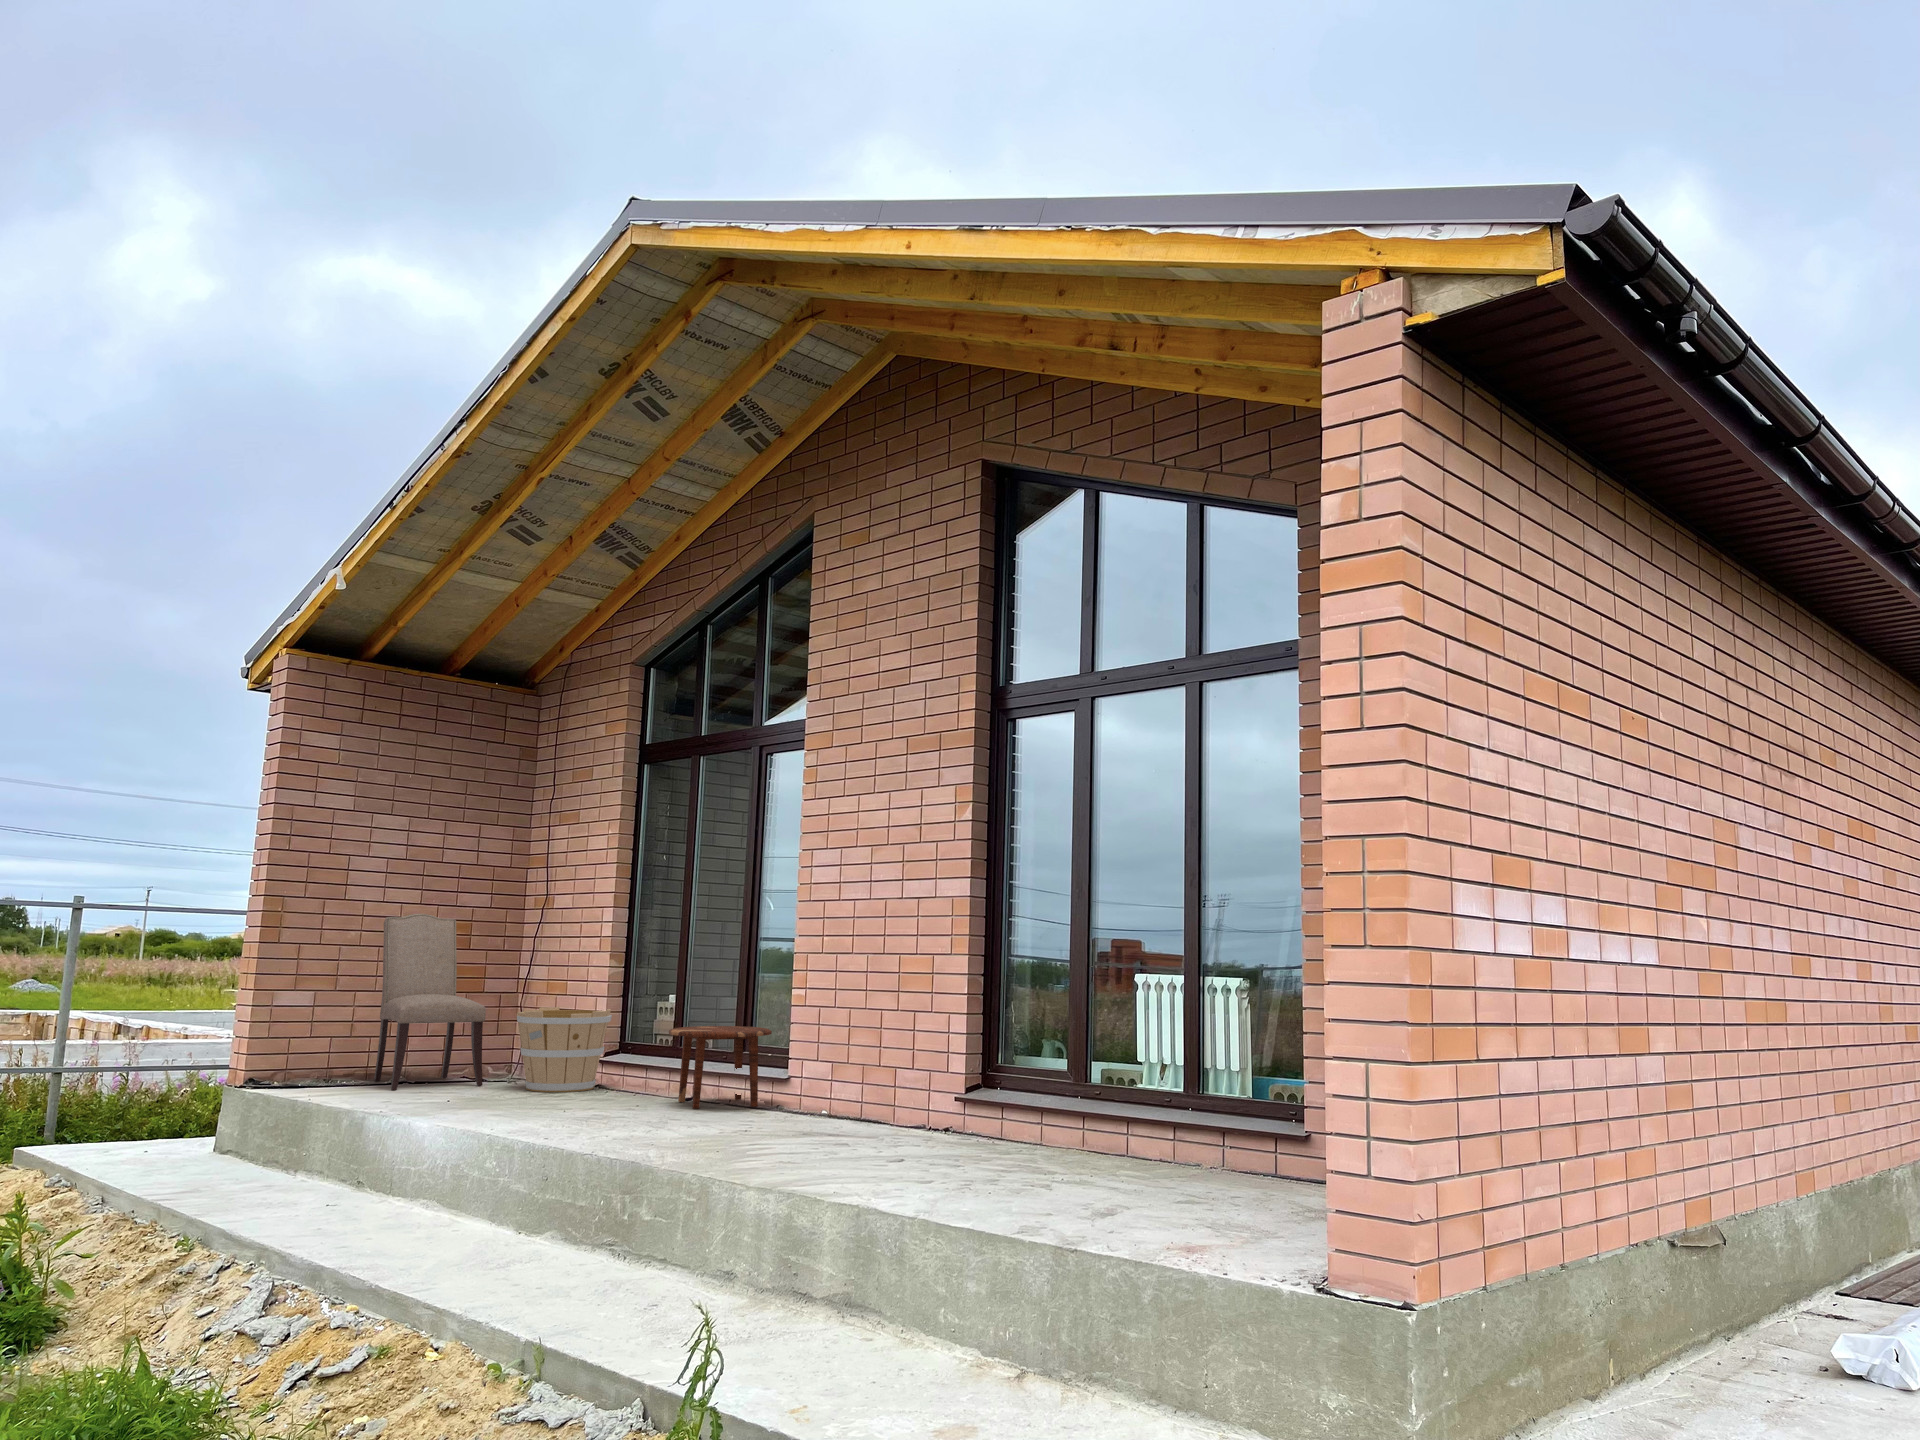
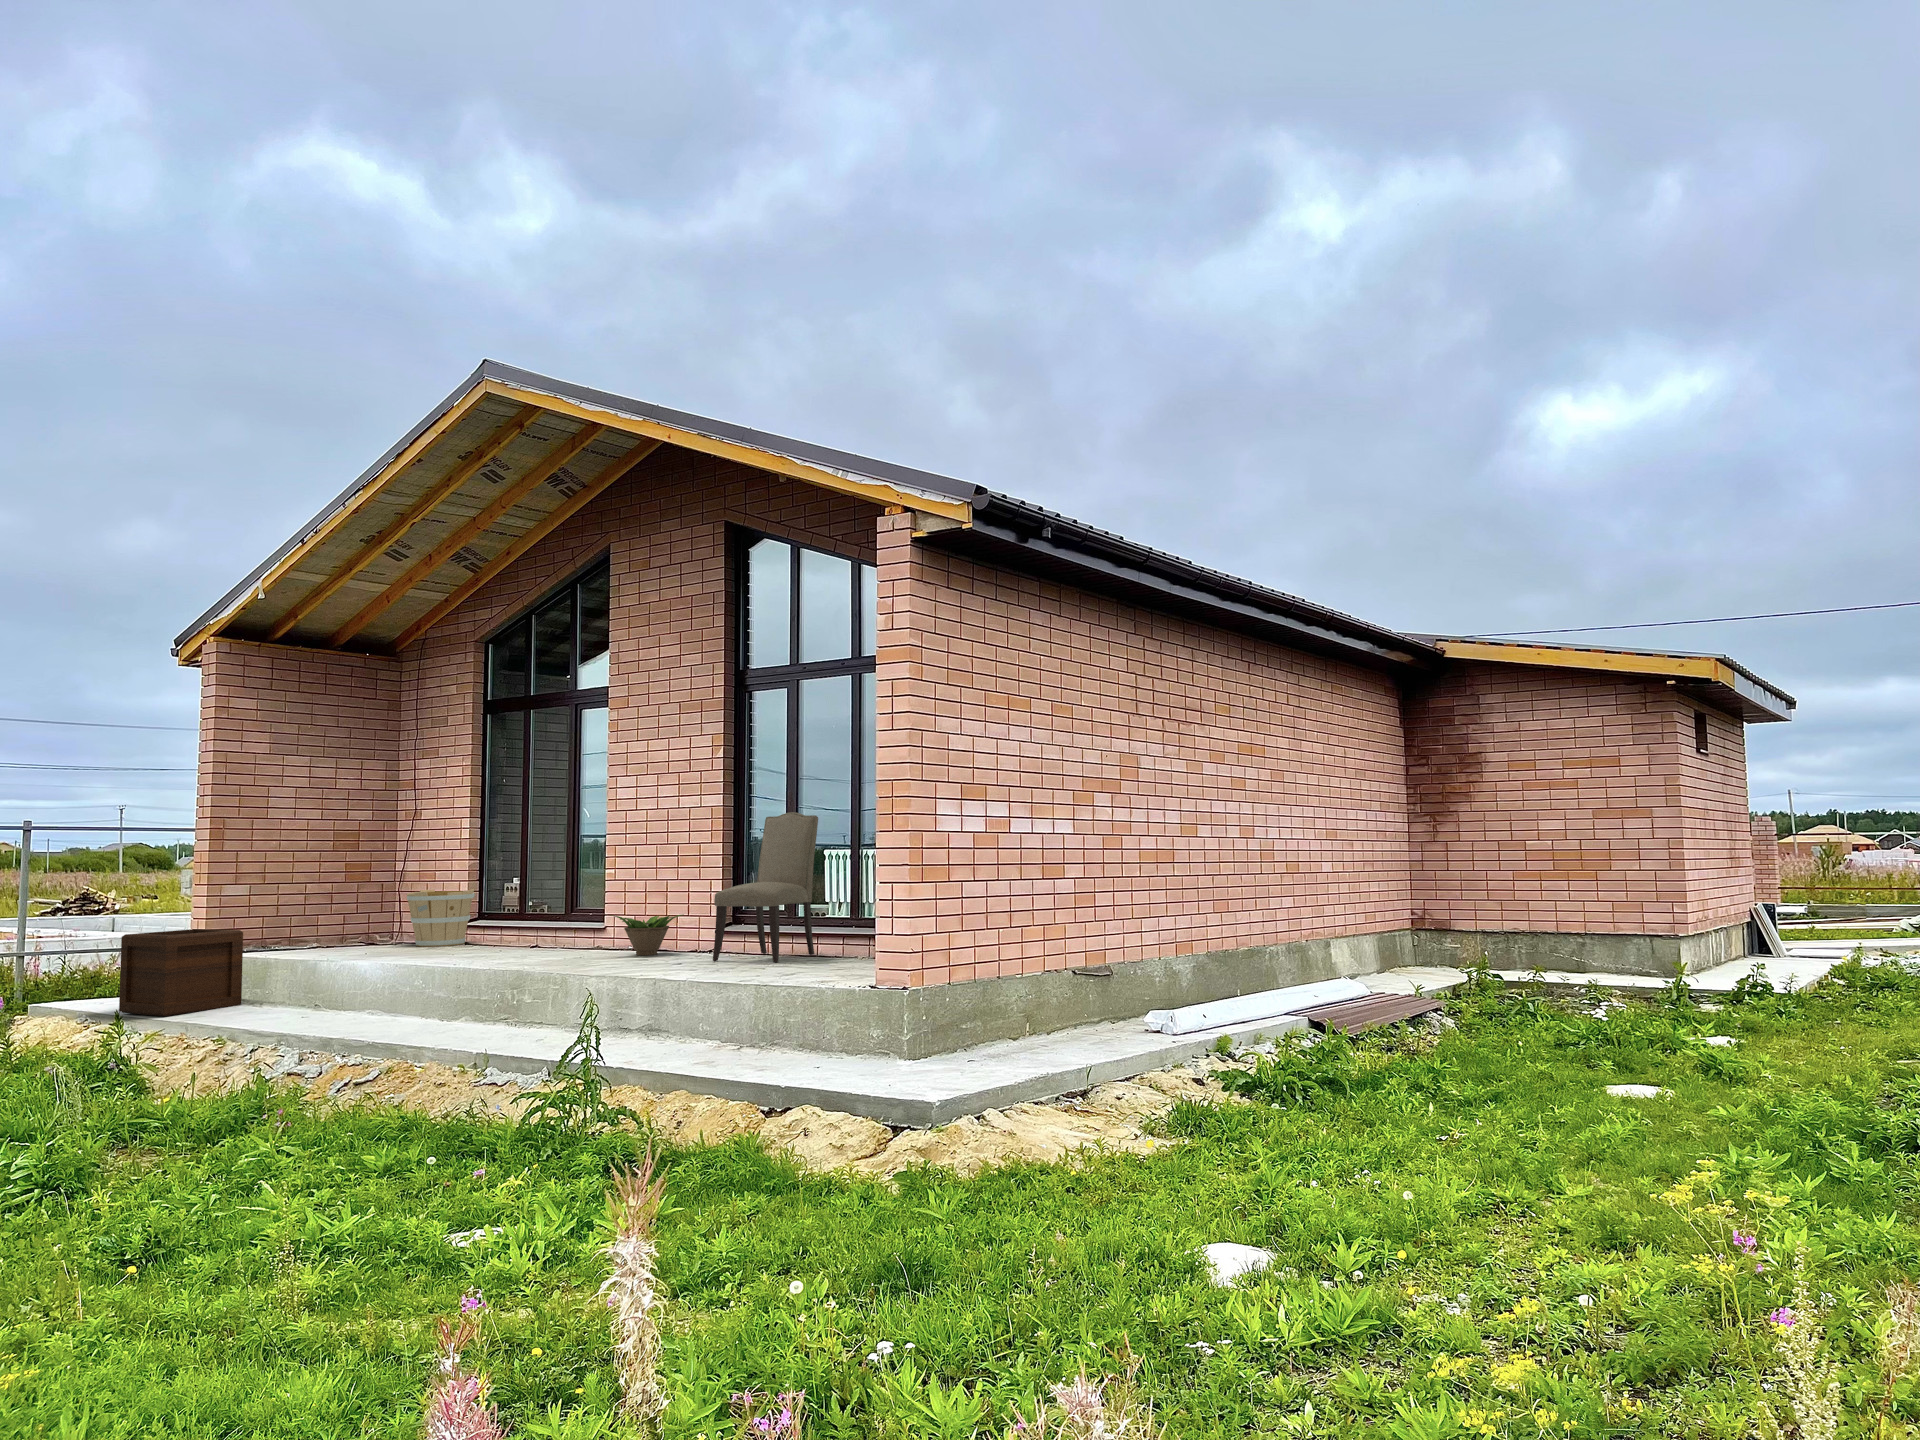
chair: present [374,914,486,1091] -> present [713,812,818,963]
side table: present [669,1026,772,1109] -> none [522,896,593,949]
wooden crate: none [114,1051,289,1182] -> present [119,929,243,1016]
decorative plant: none [789,1066,906,1135] -> present [610,915,682,955]

